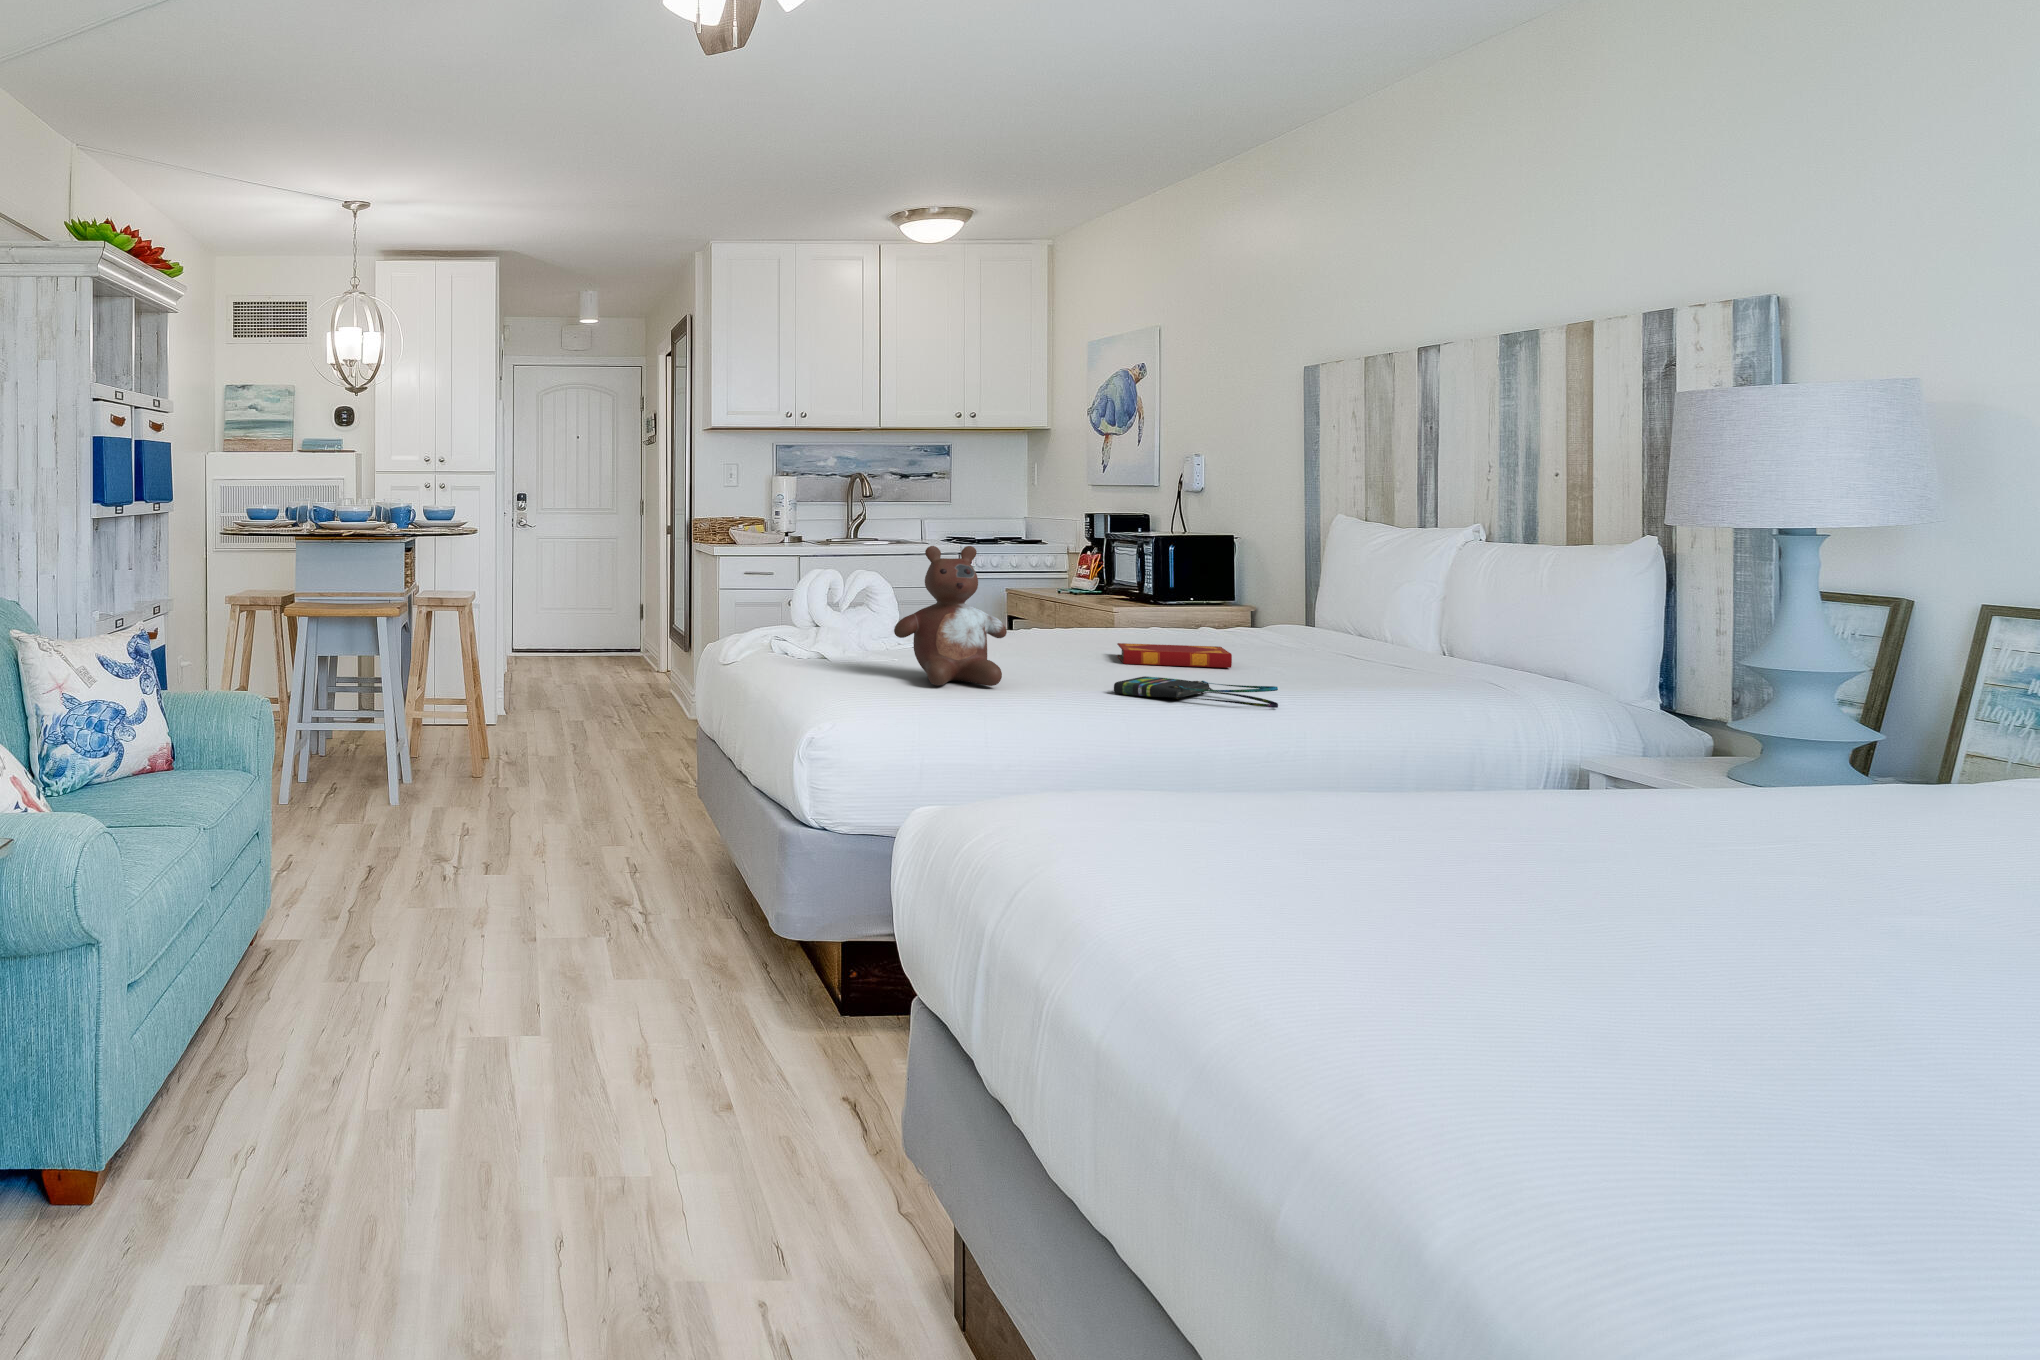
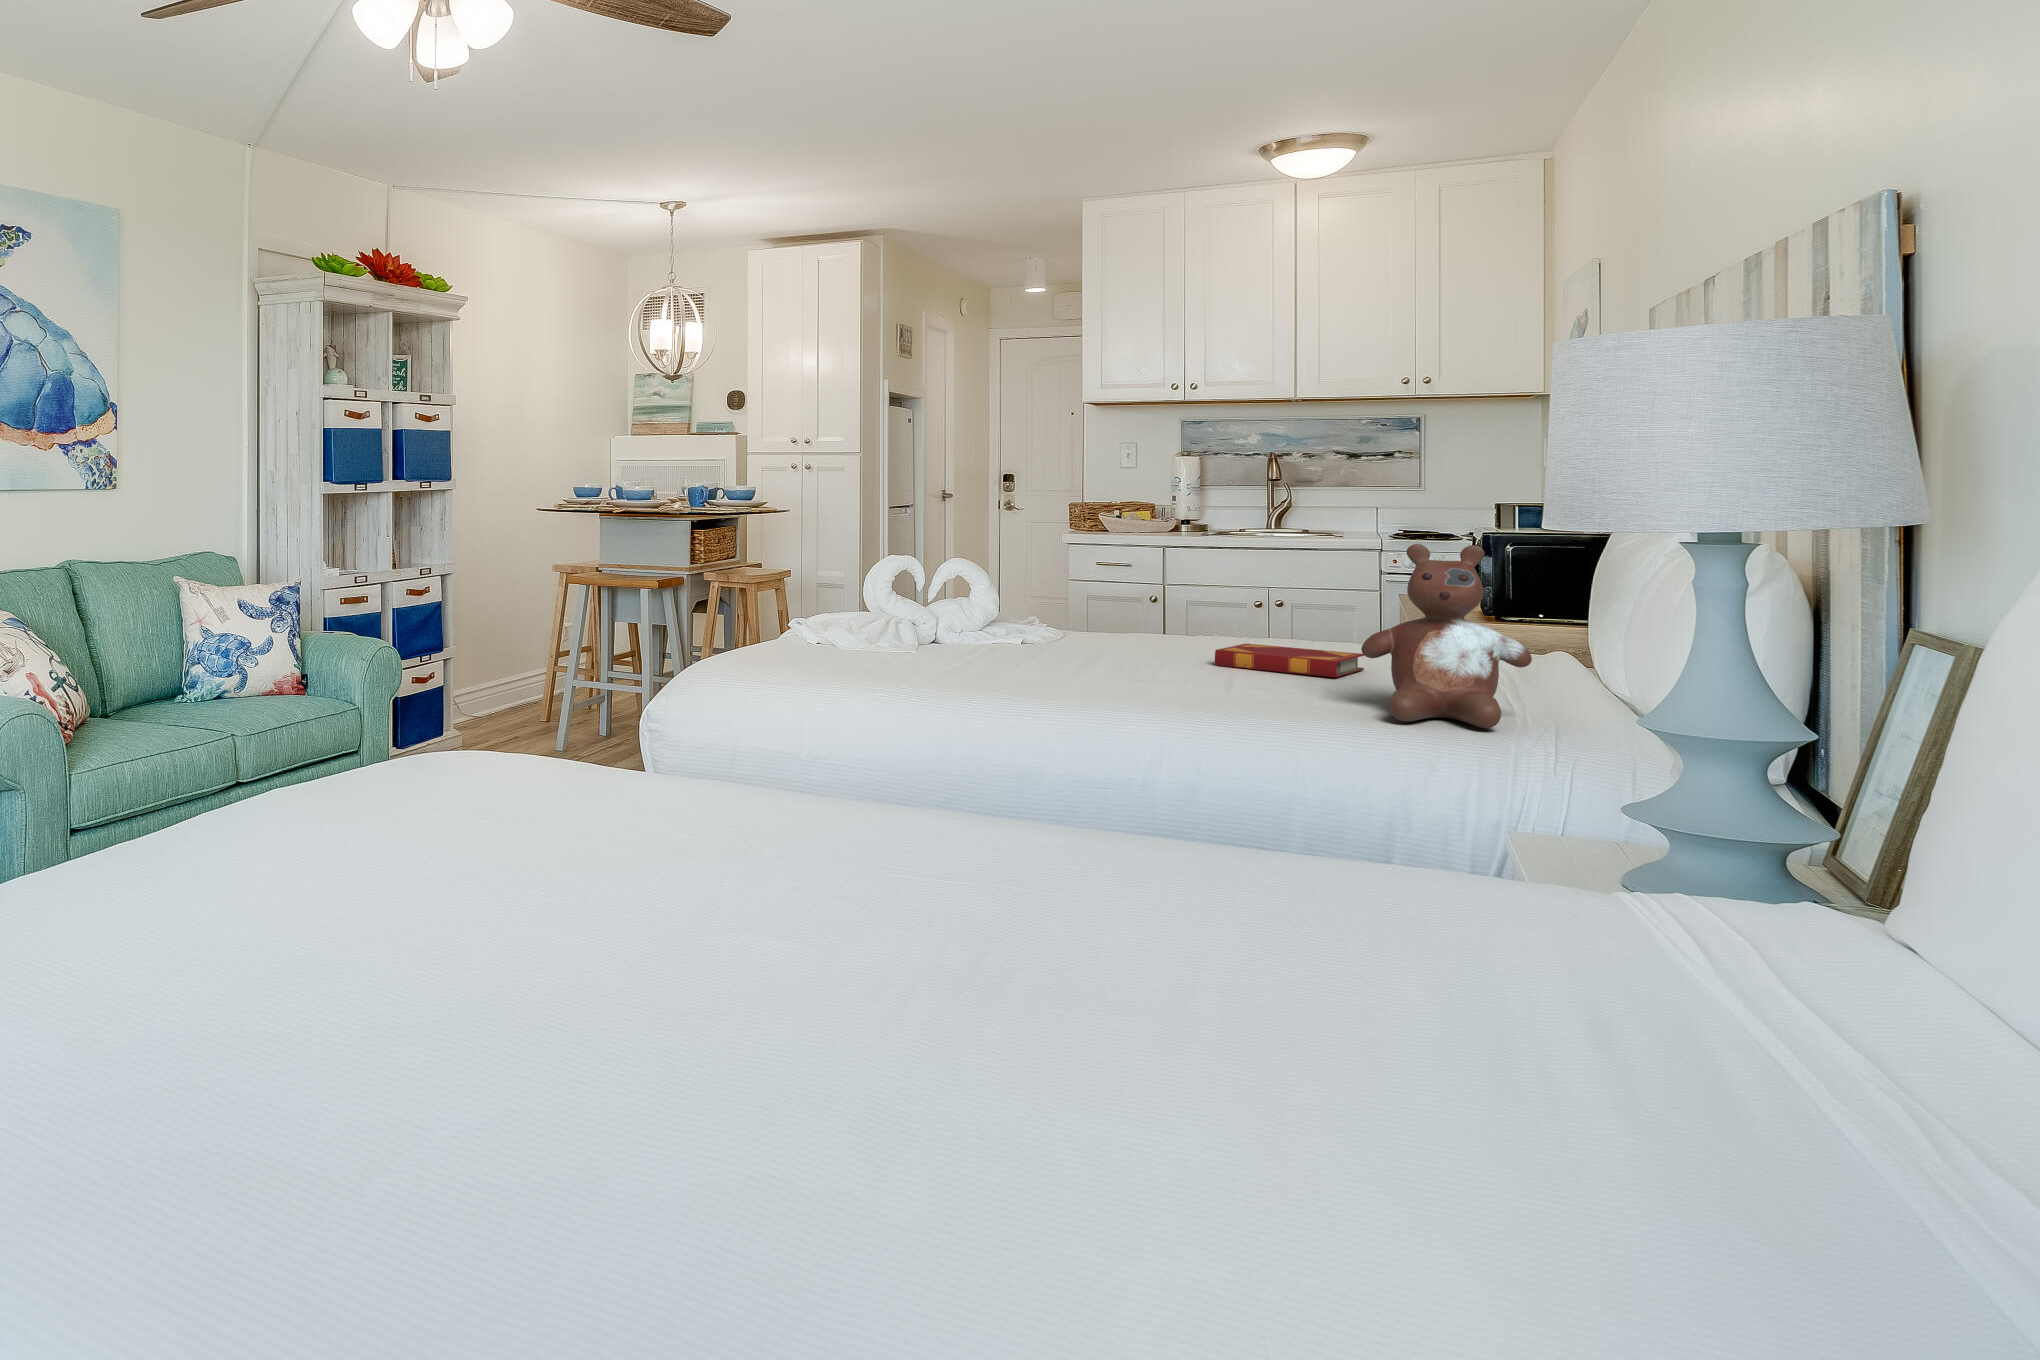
stuffed bear: present [894,546,1007,686] -> present [1361,544,1532,728]
tote bag: present [1114,676,1278,708] -> none [1073,675,1214,715]

